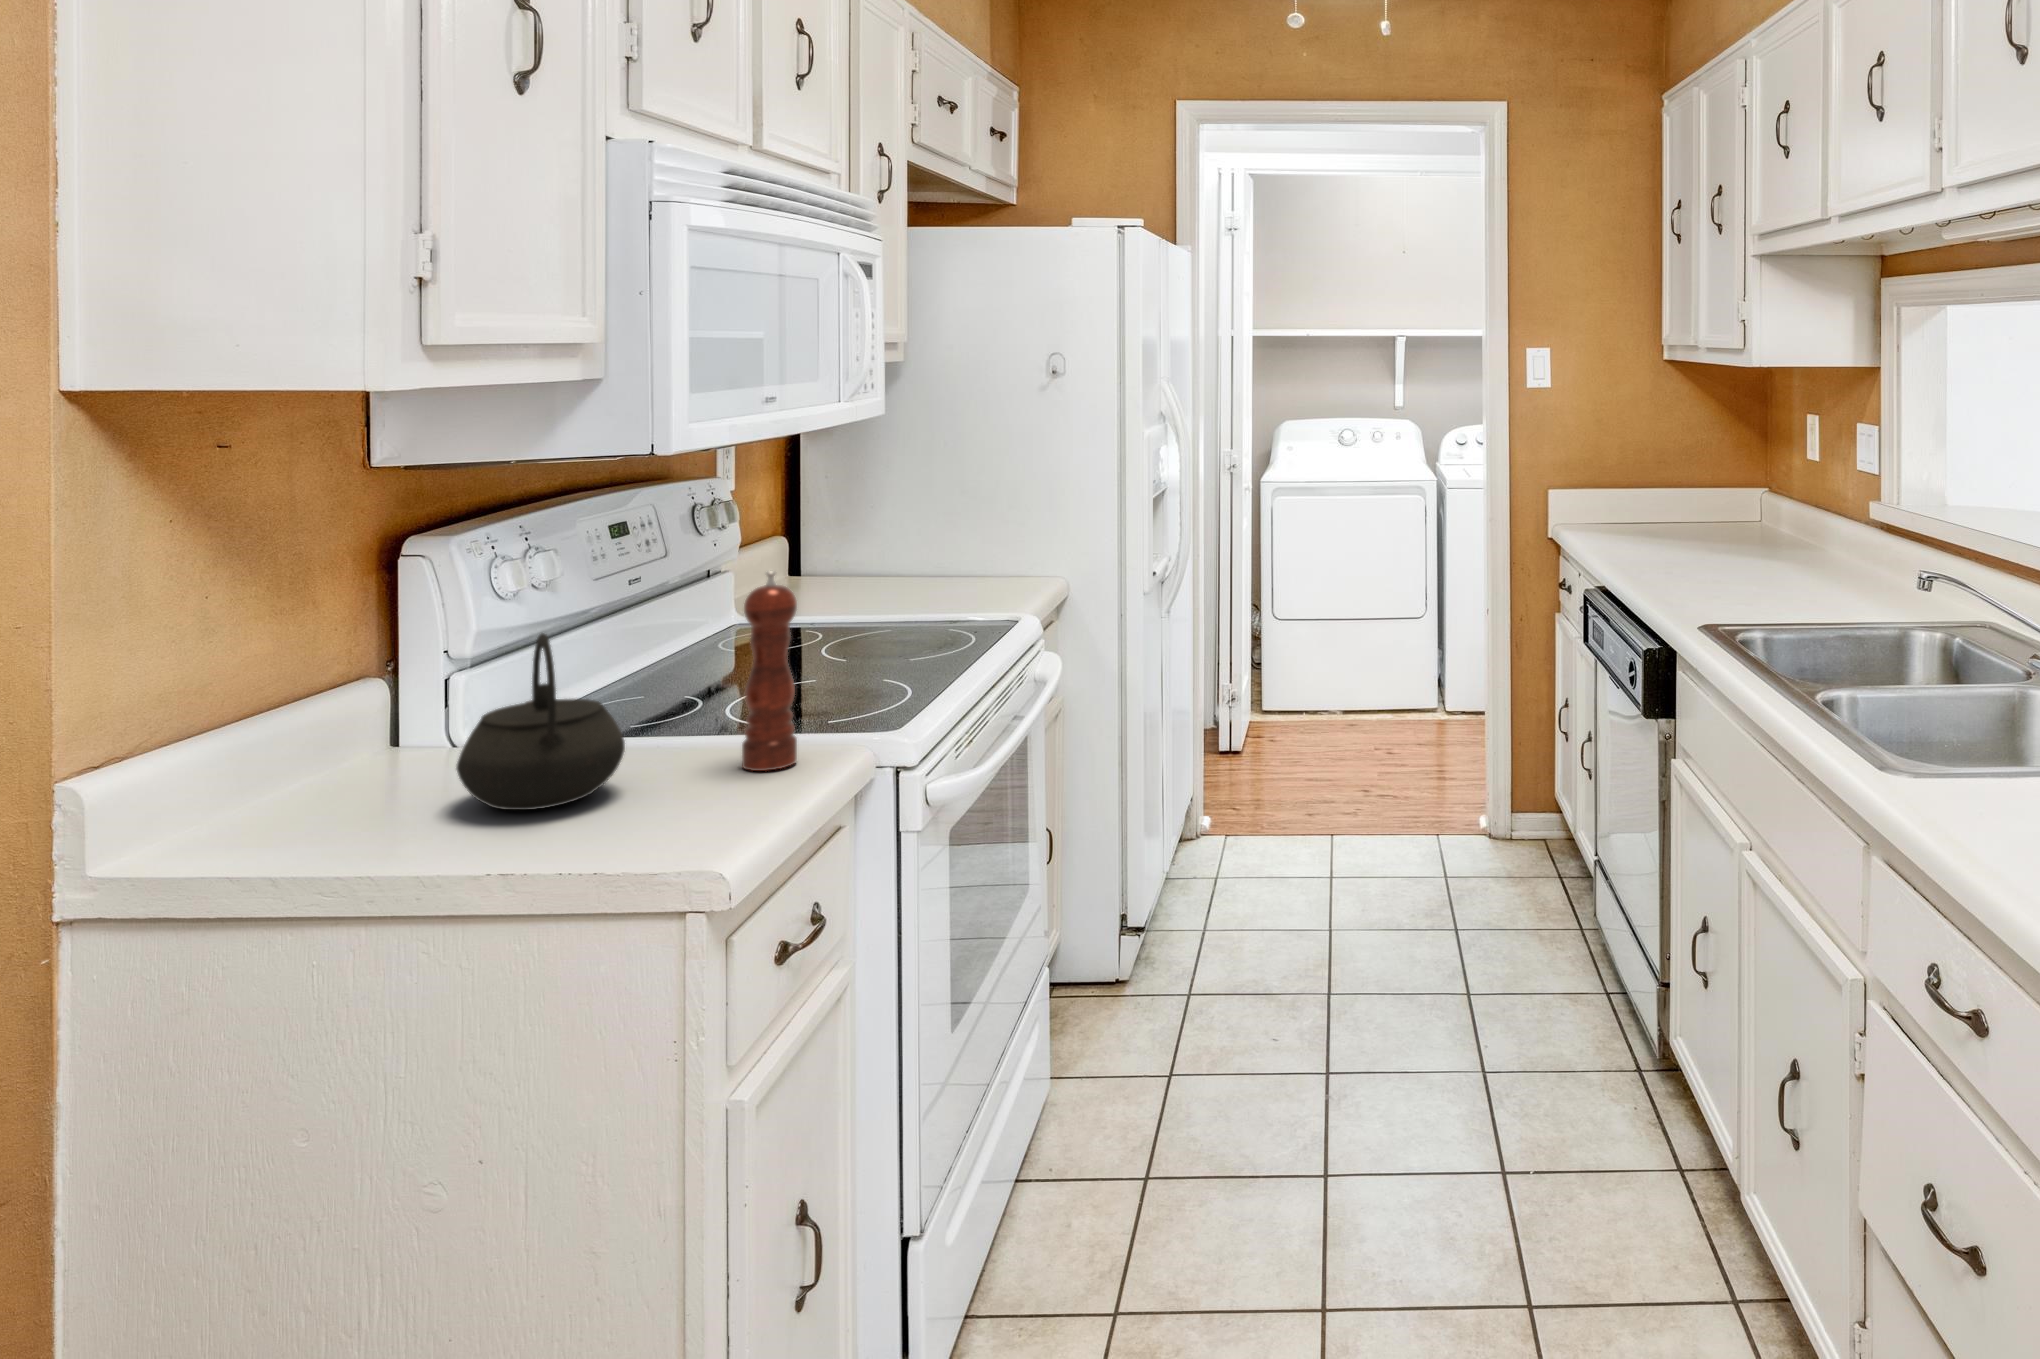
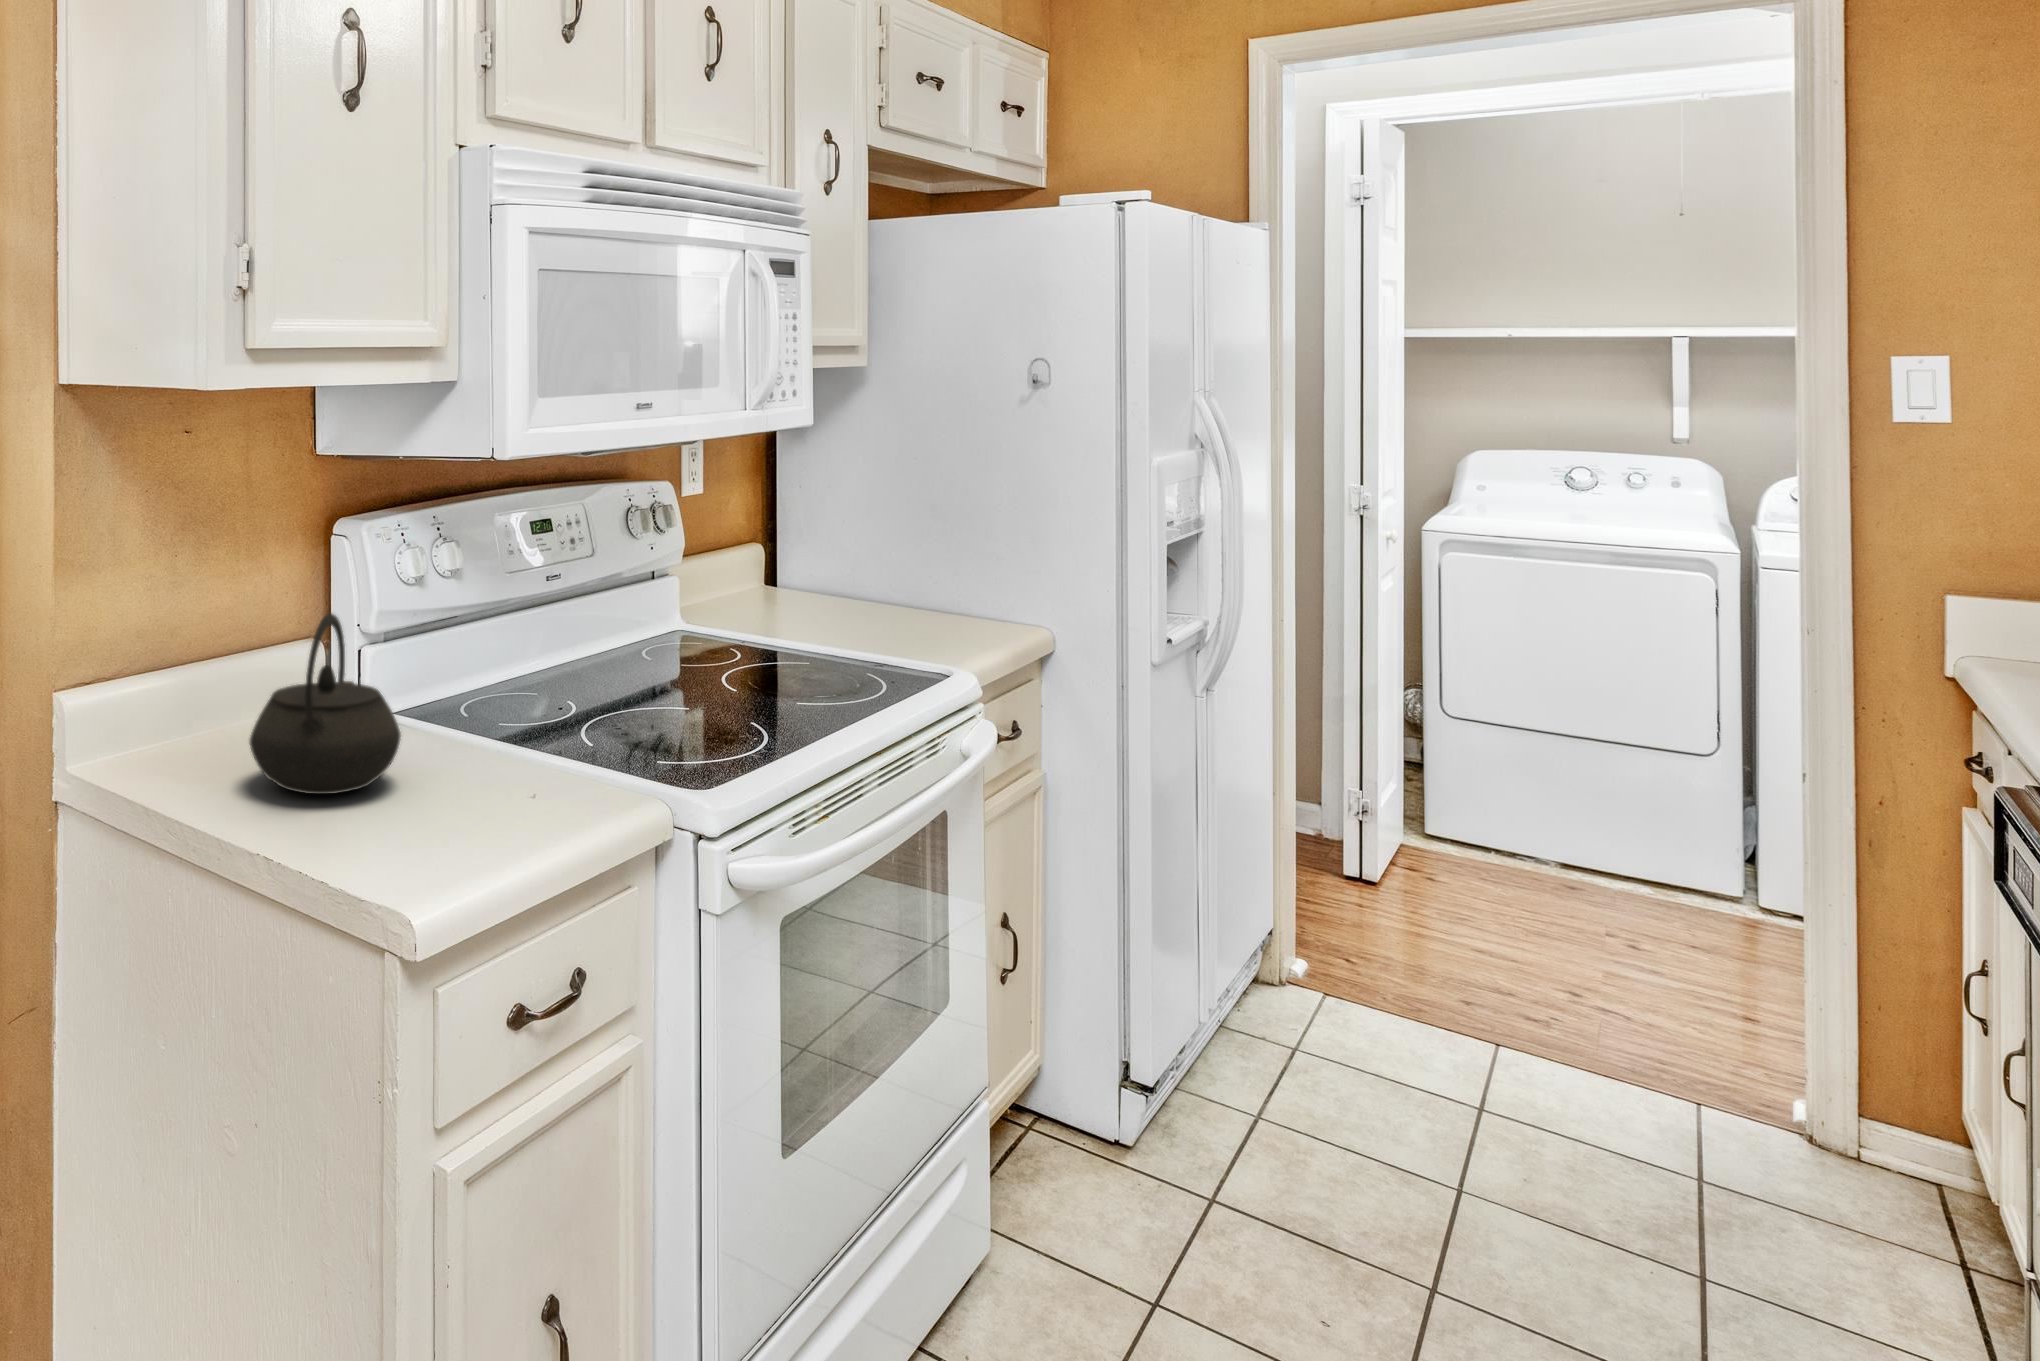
pepper mill: present [742,571,797,771] -> none [520,574,579,799]

